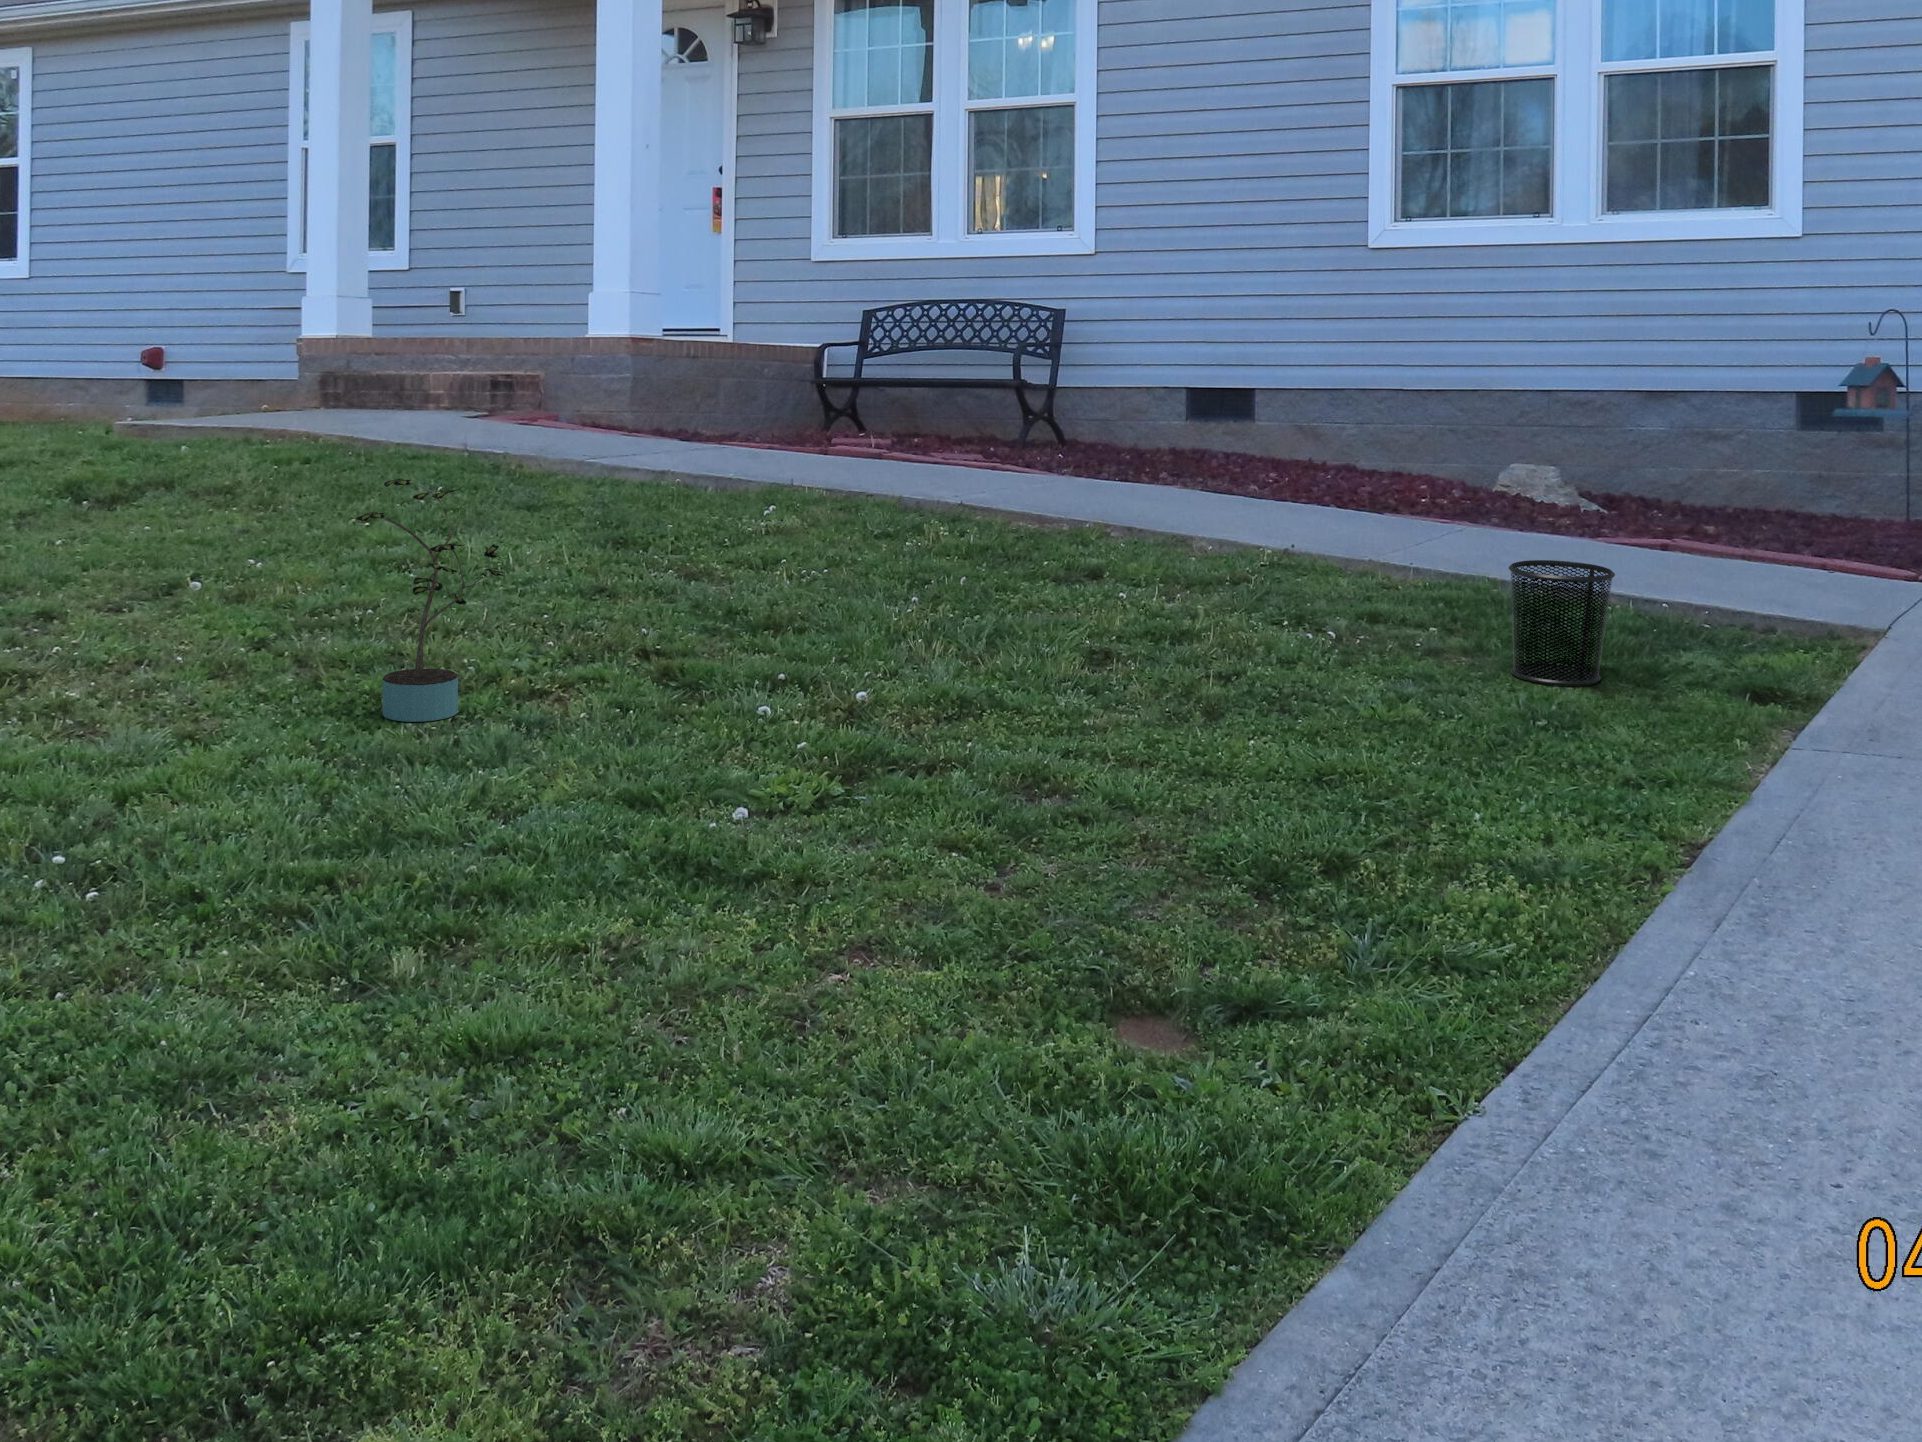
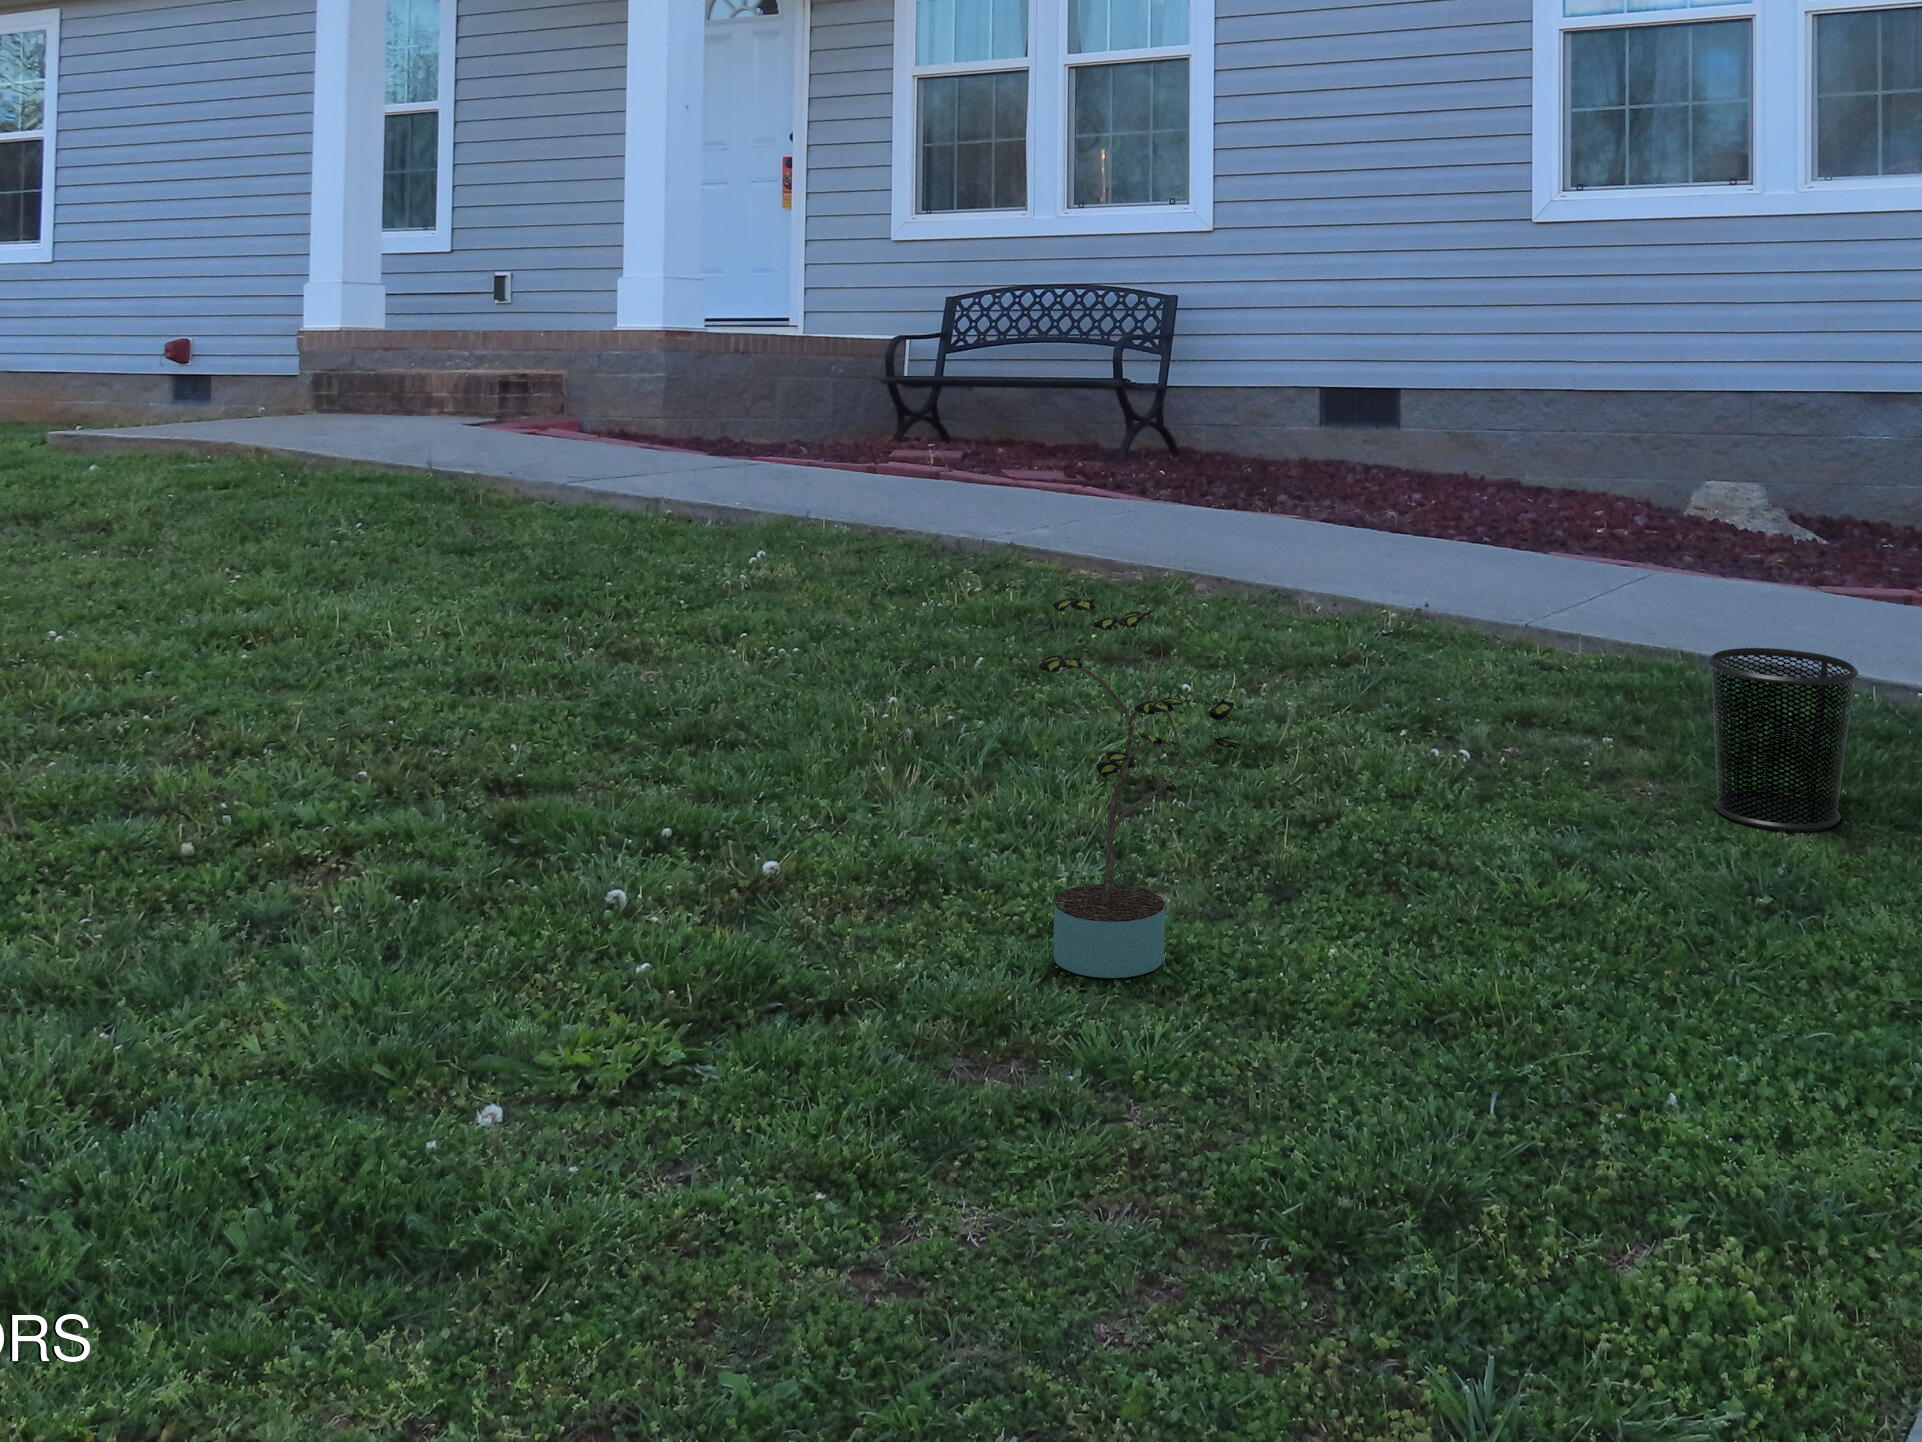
potted plant: present [356,479,503,722] -> present [1039,598,1241,978]

